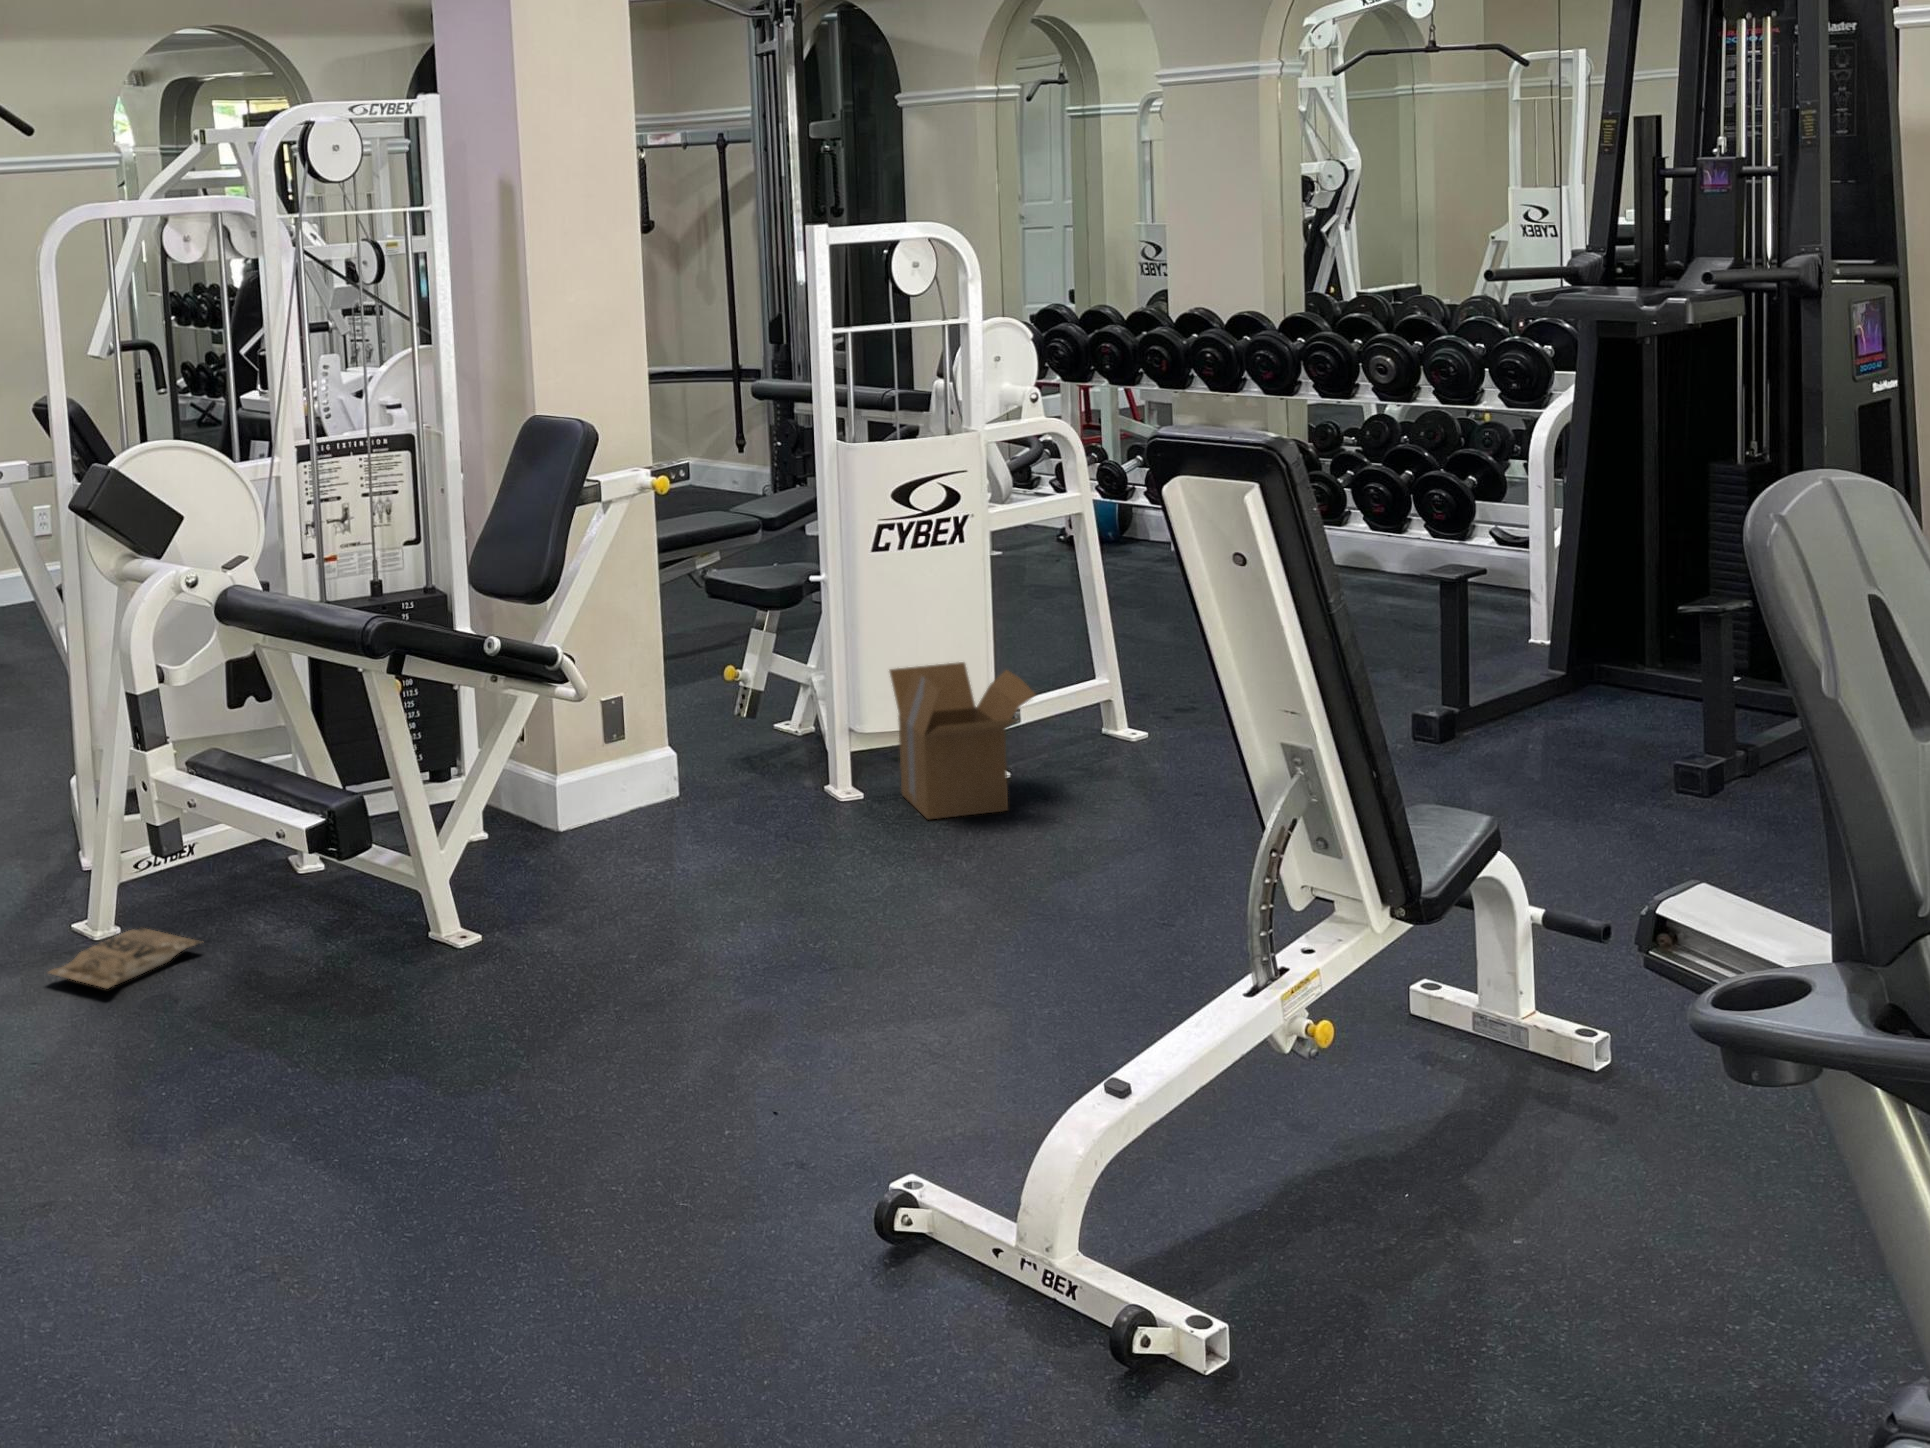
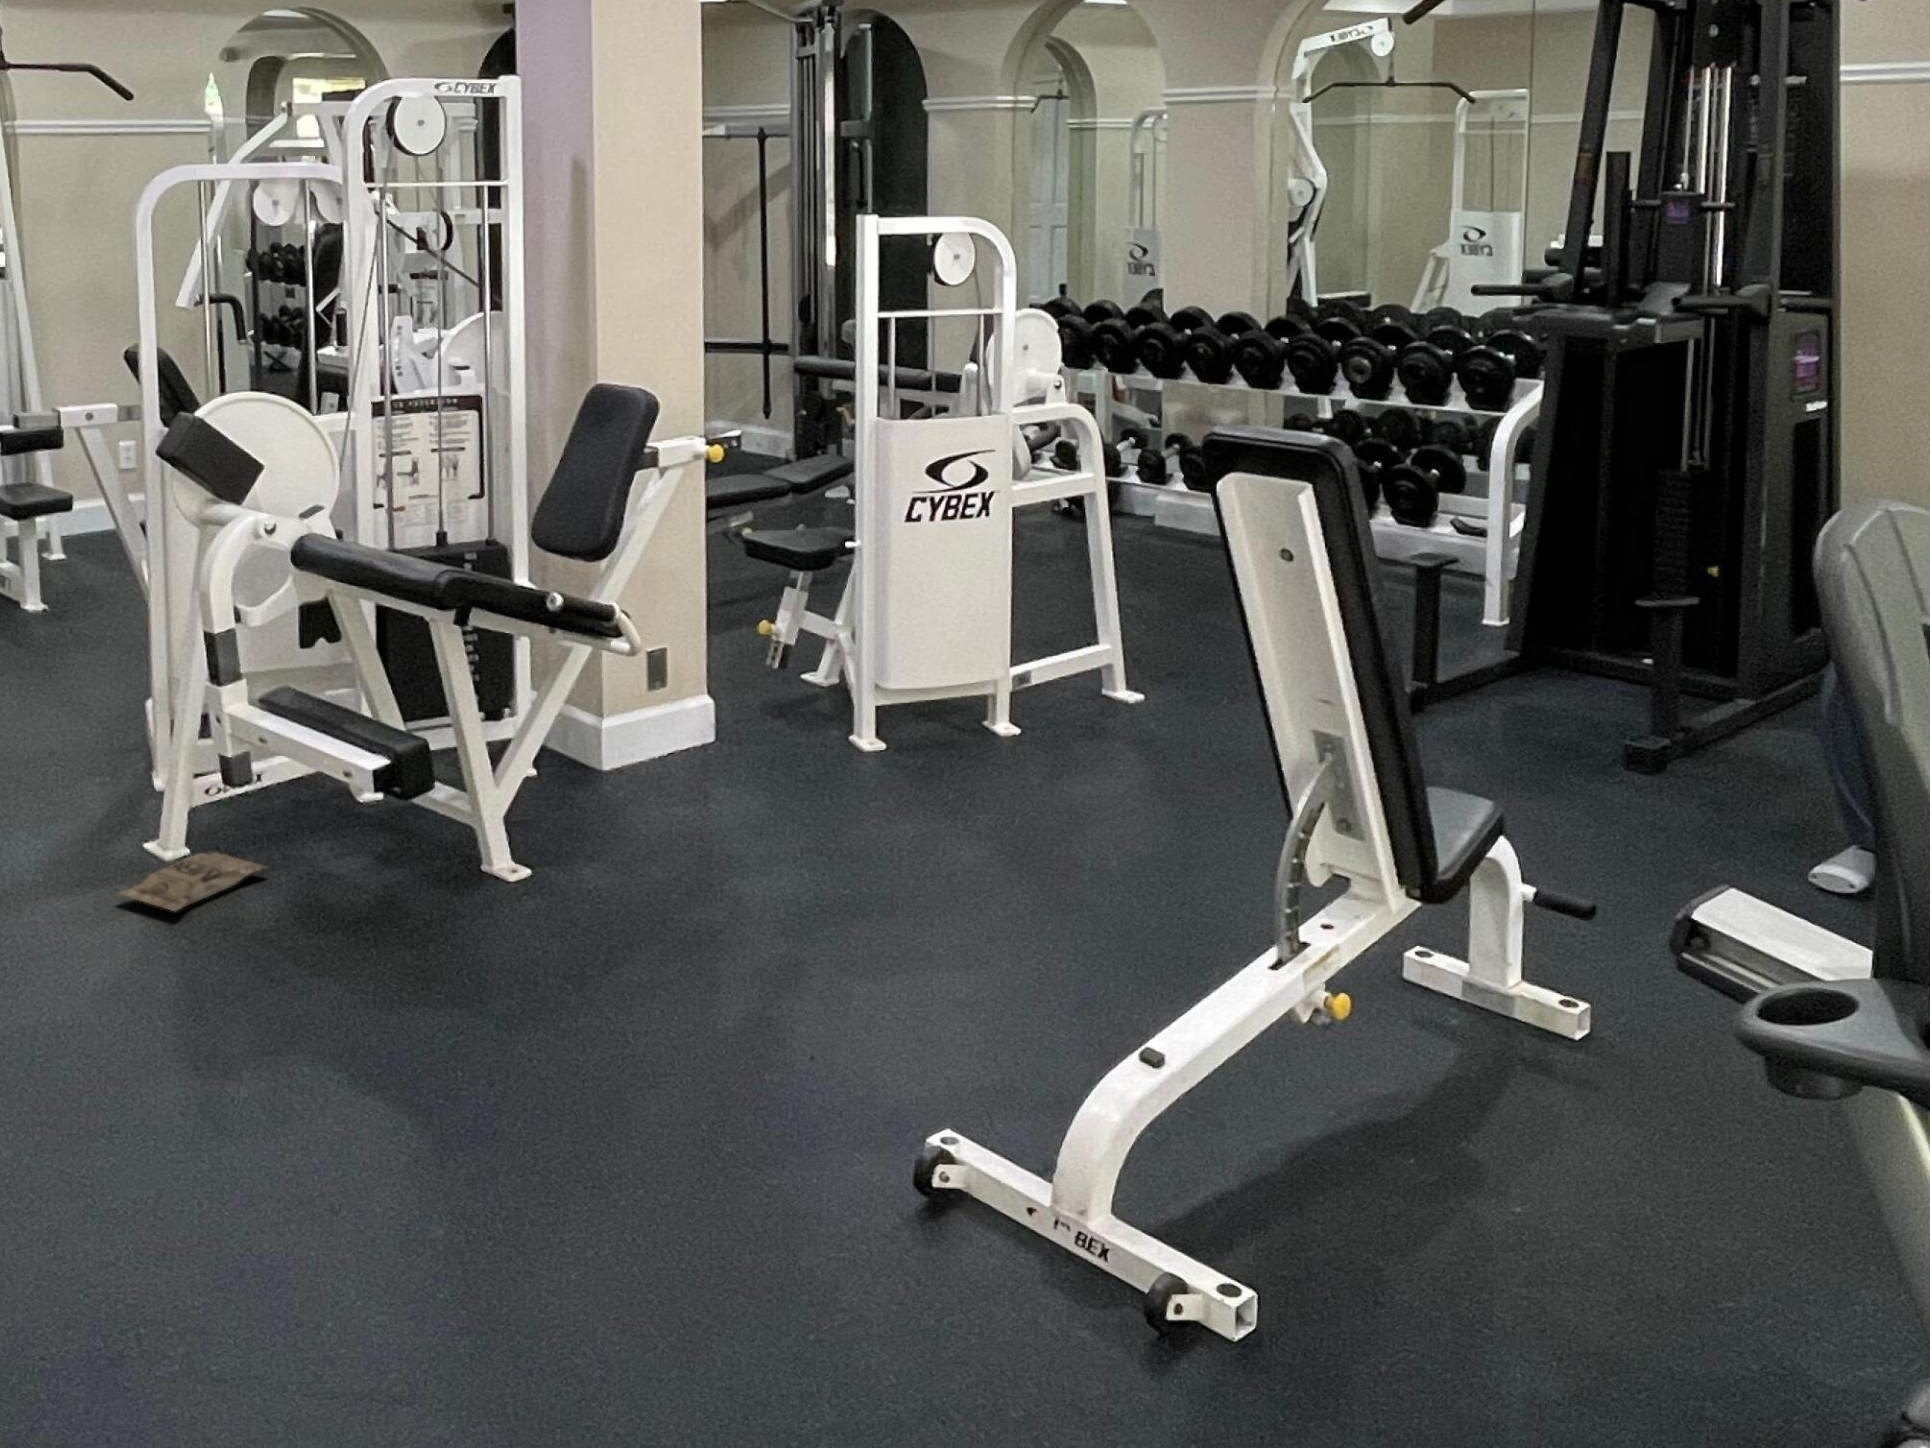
cardboard box: present [890,662,1035,819] -> none [914,624,1050,769]

